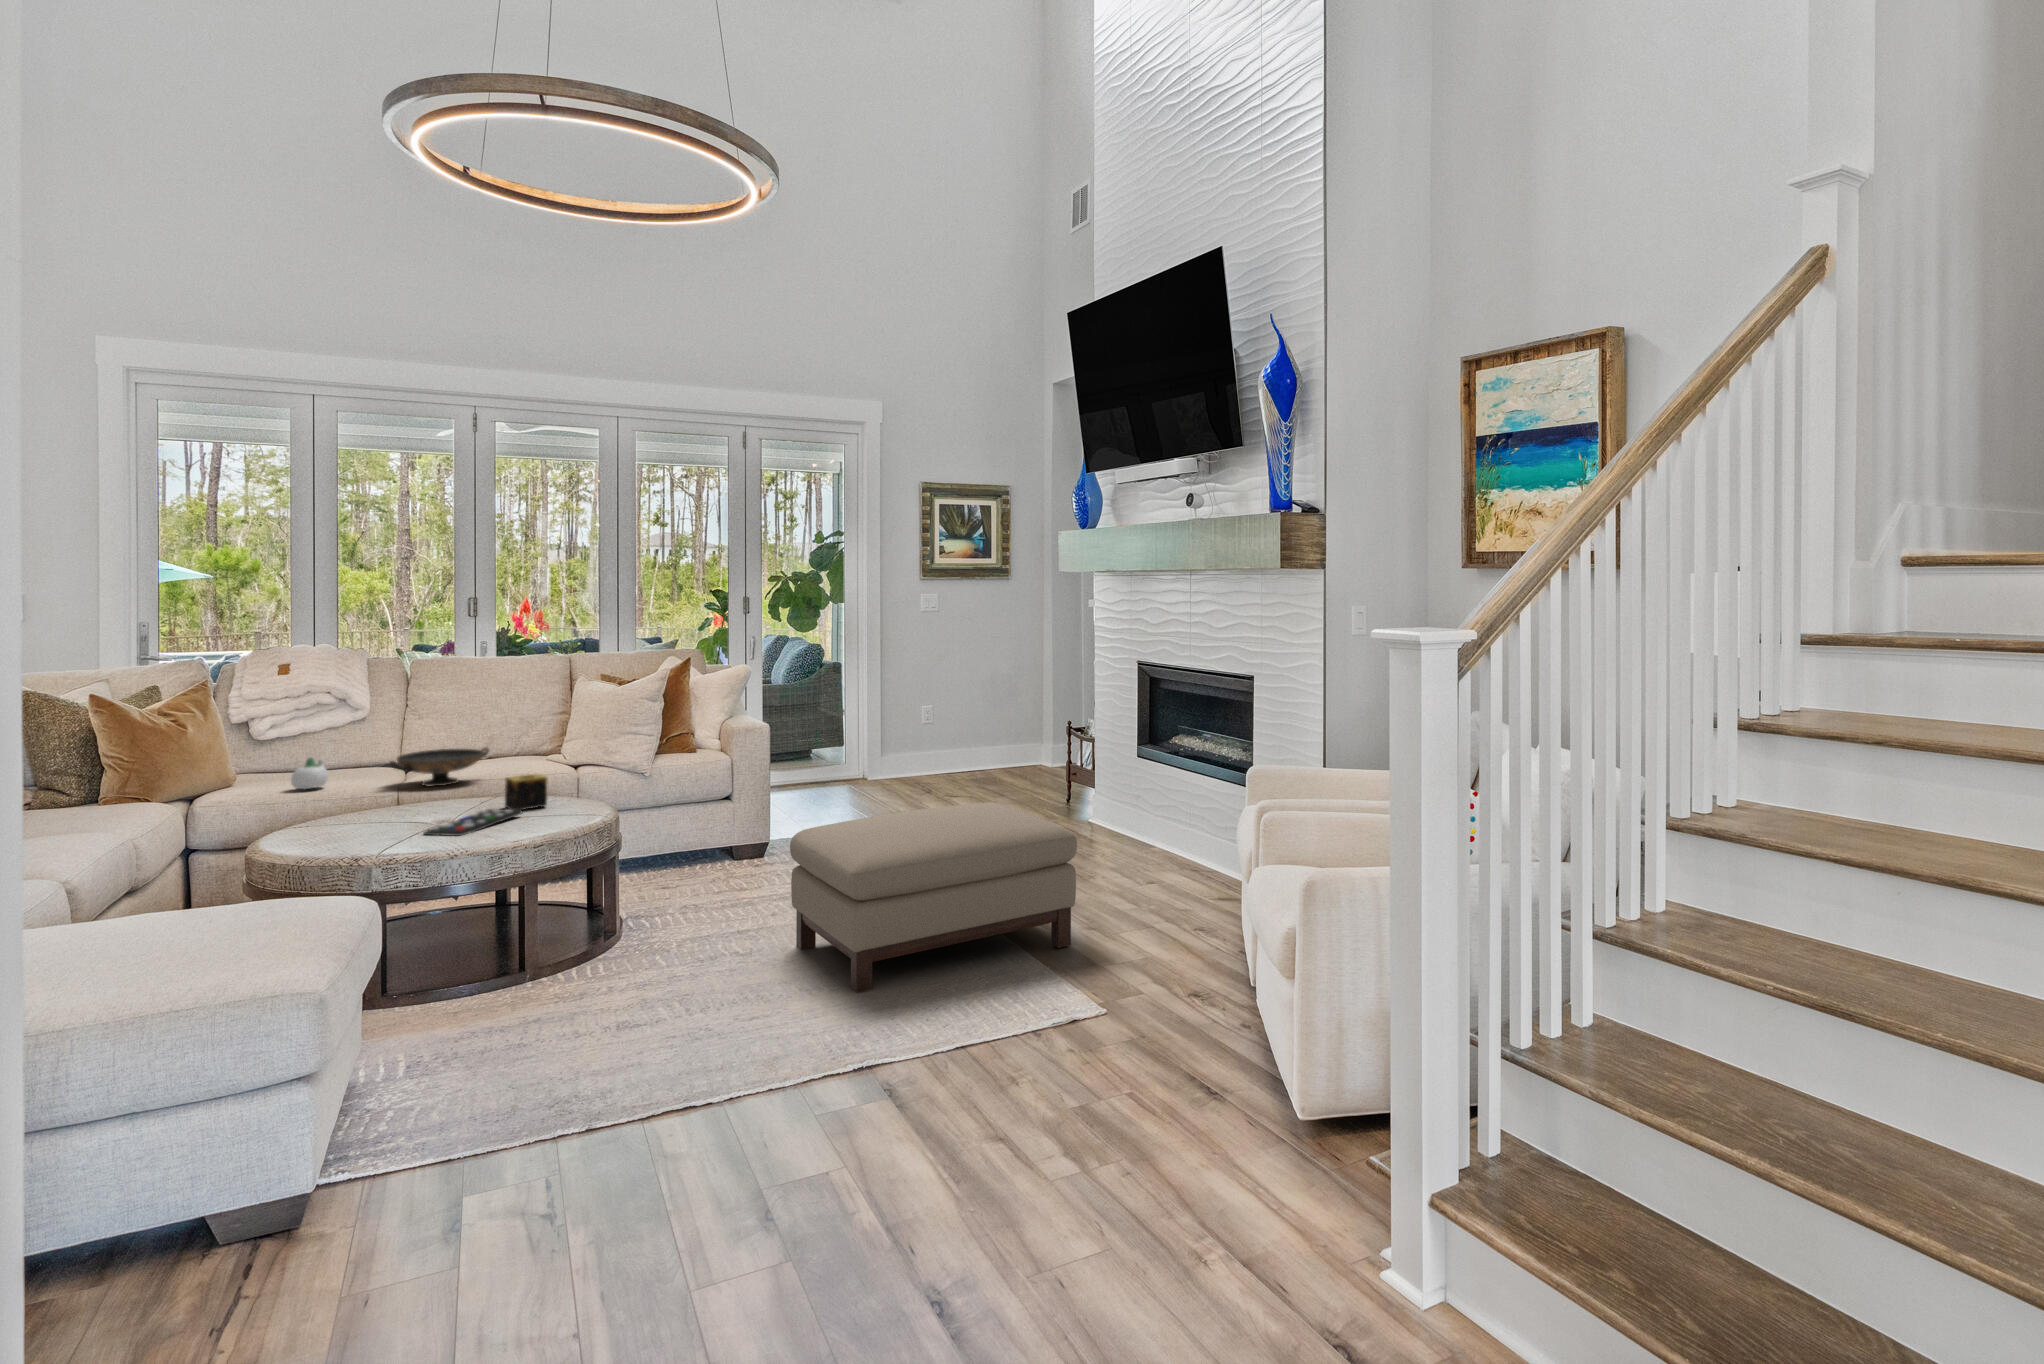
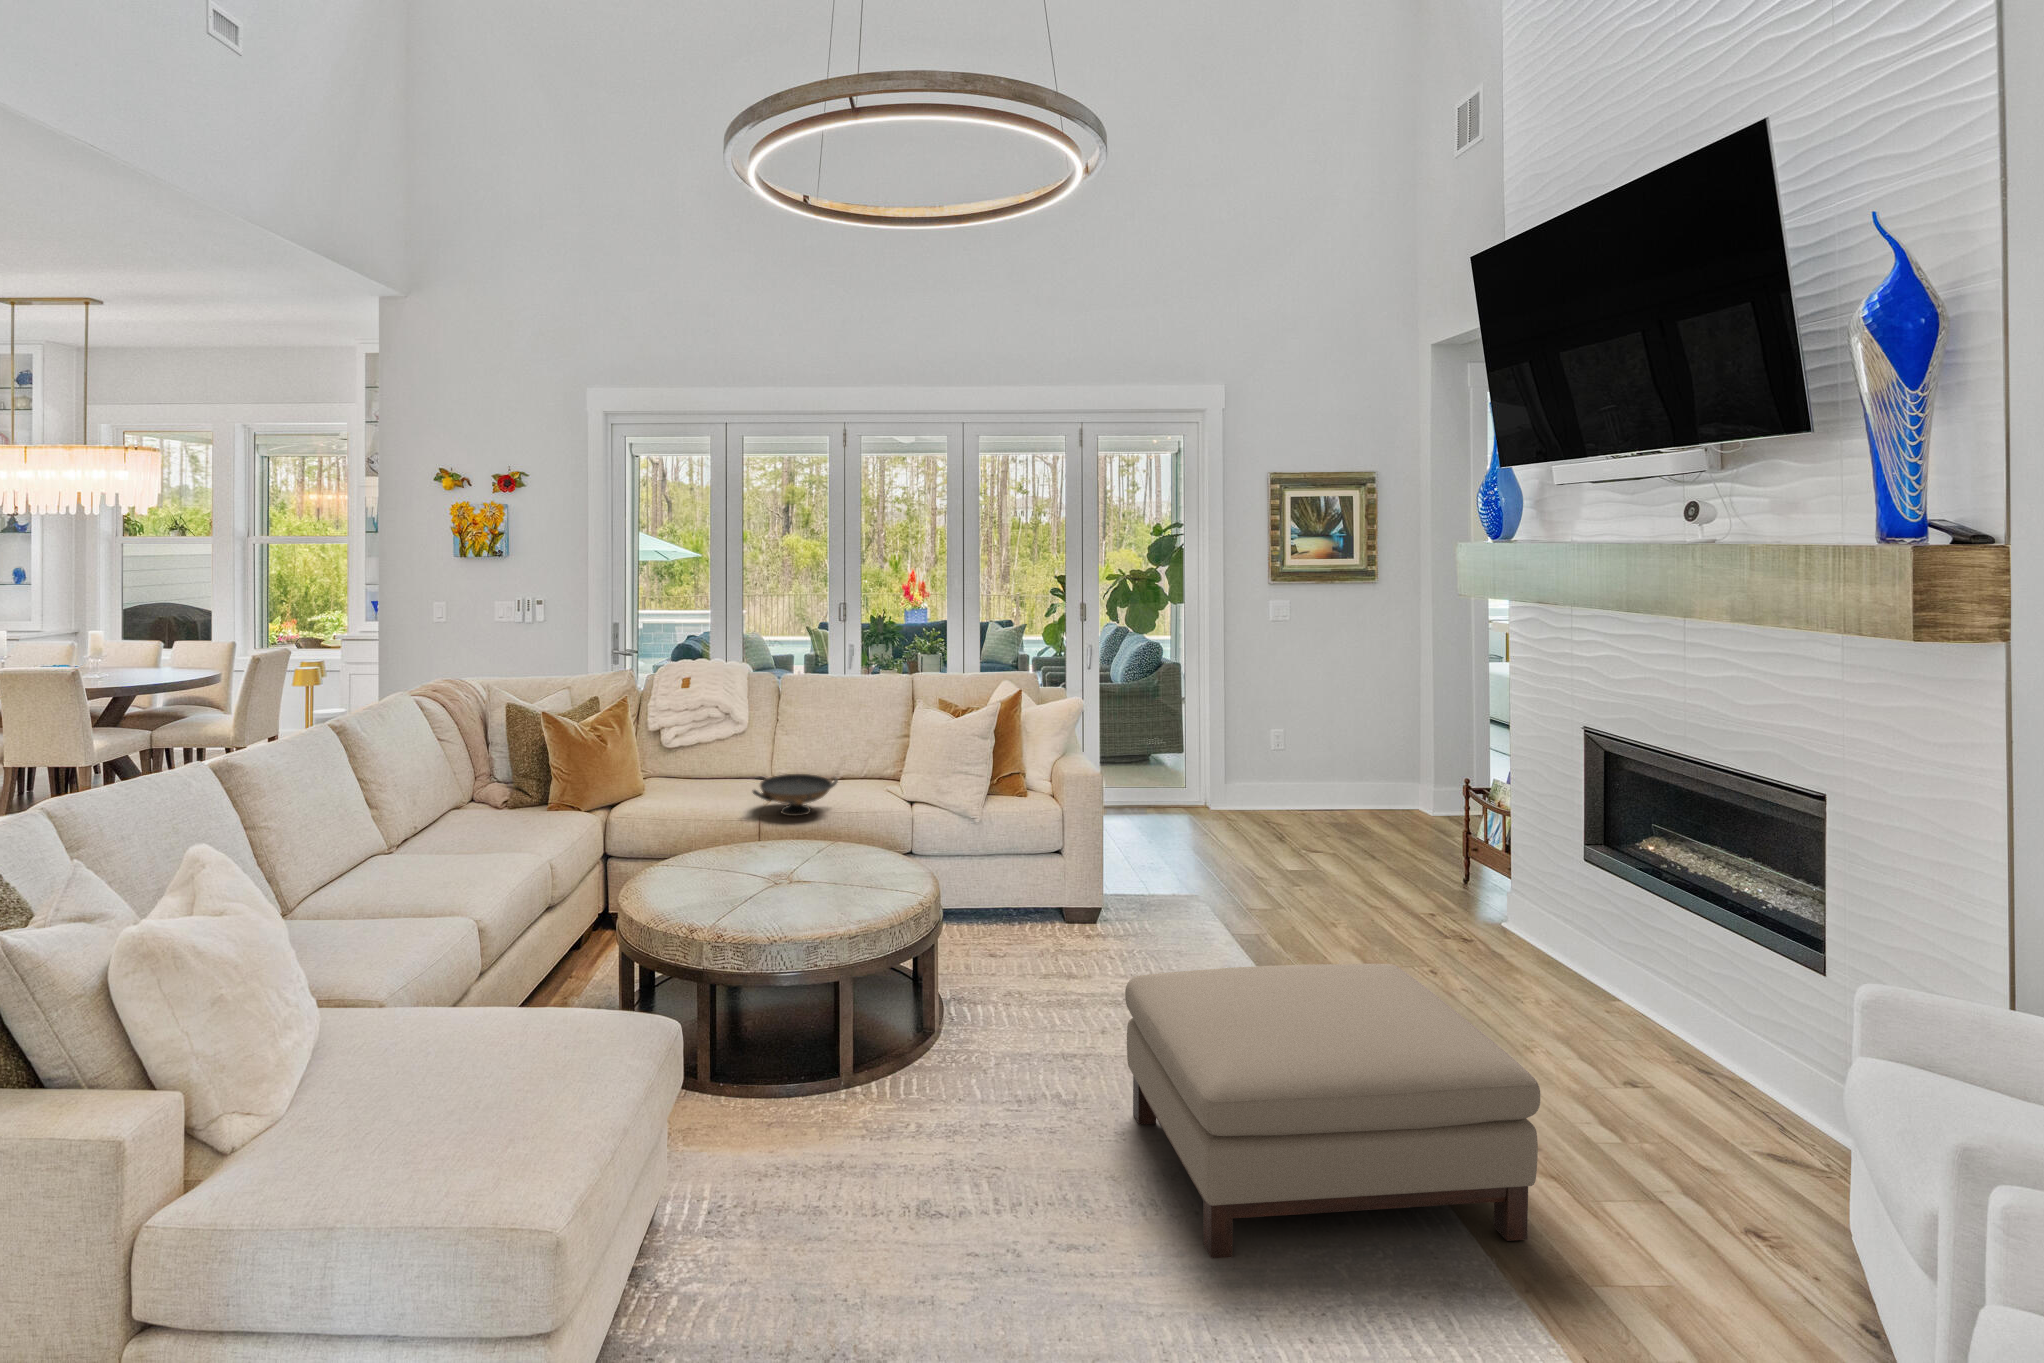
succulent planter: present [291,757,328,790] -> none [681,775,710,806]
candle: present [505,774,547,810] -> none [837,838,875,882]
remote control: present [424,809,522,836] -> none [754,881,849,929]

